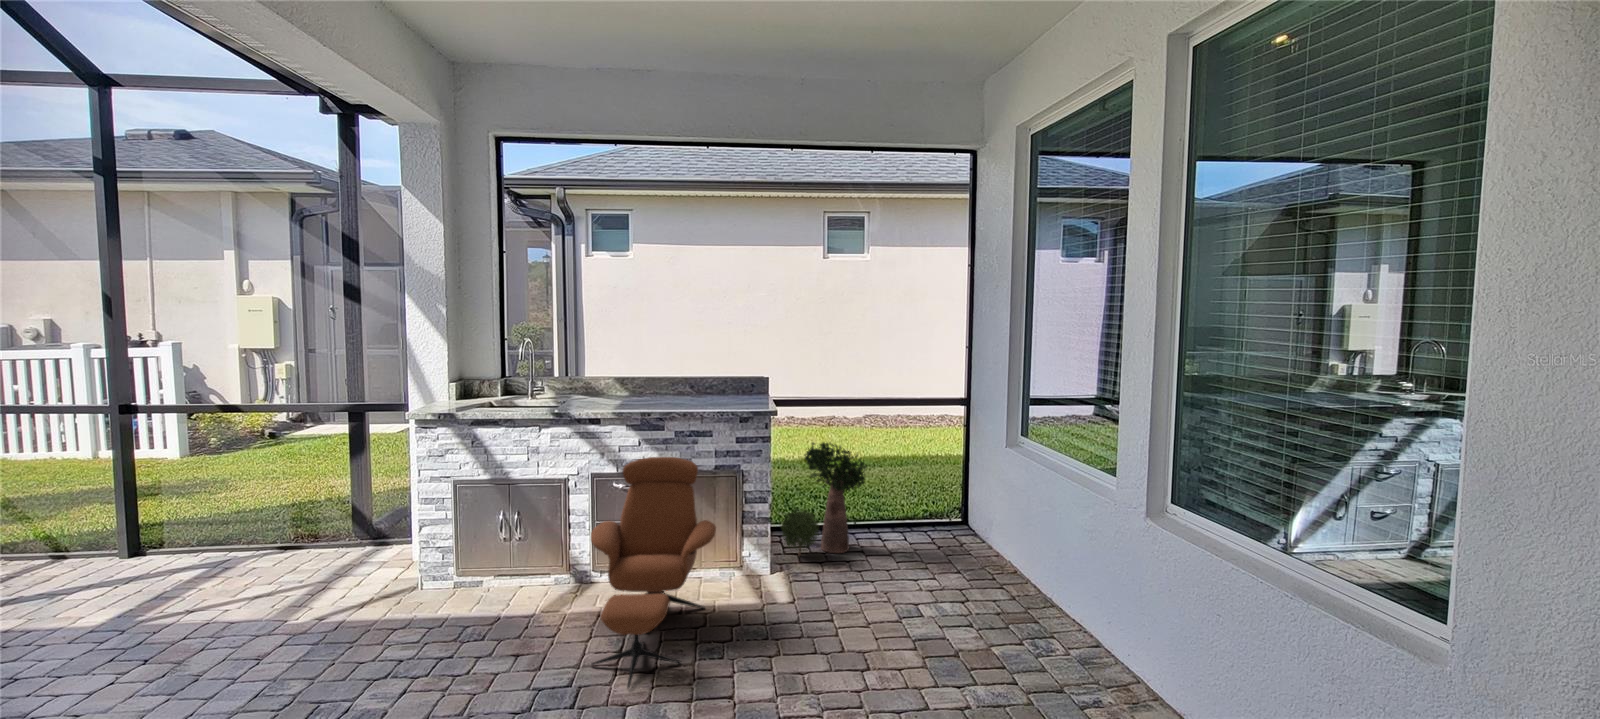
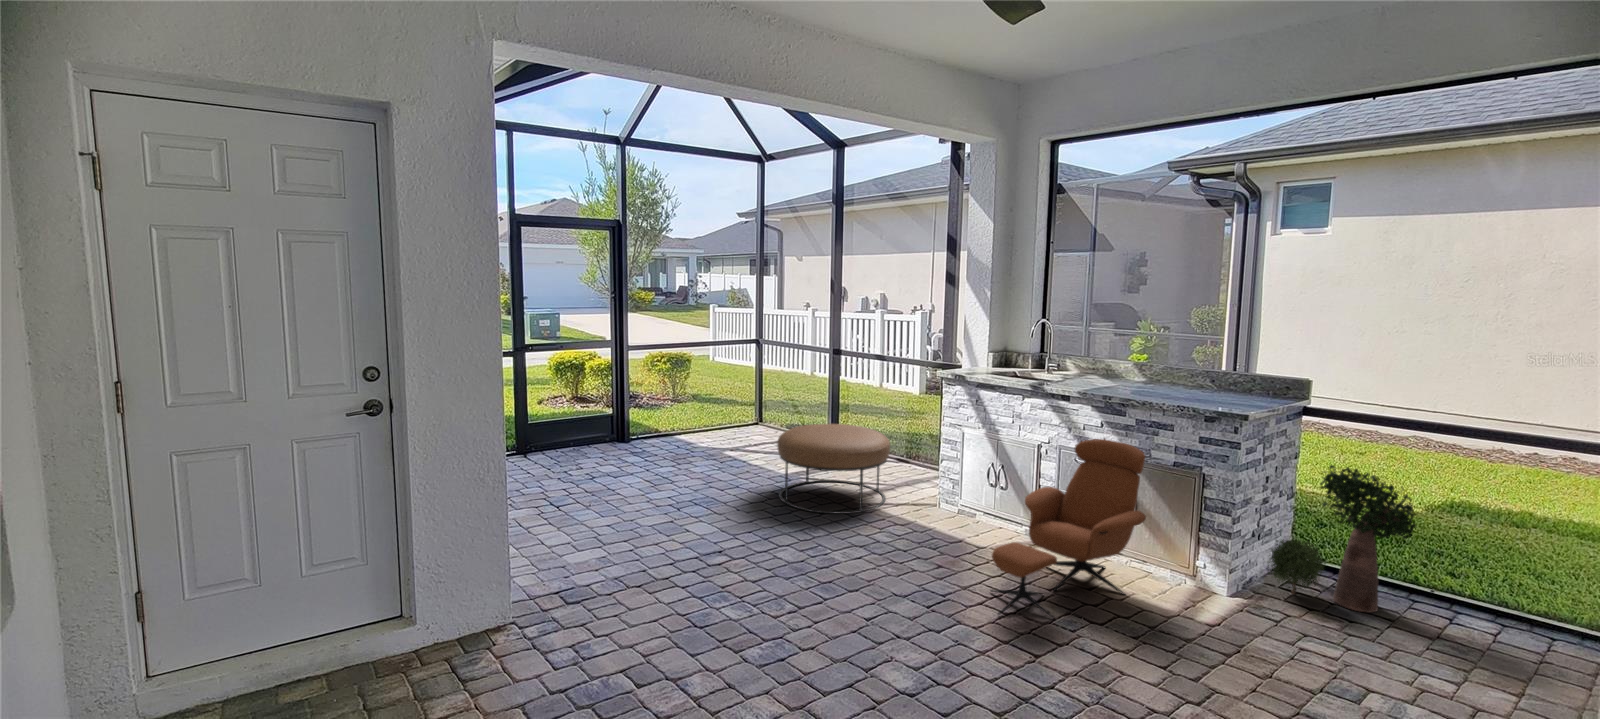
ottoman: none [108,511,341,675] -> present [777,424,890,514]

